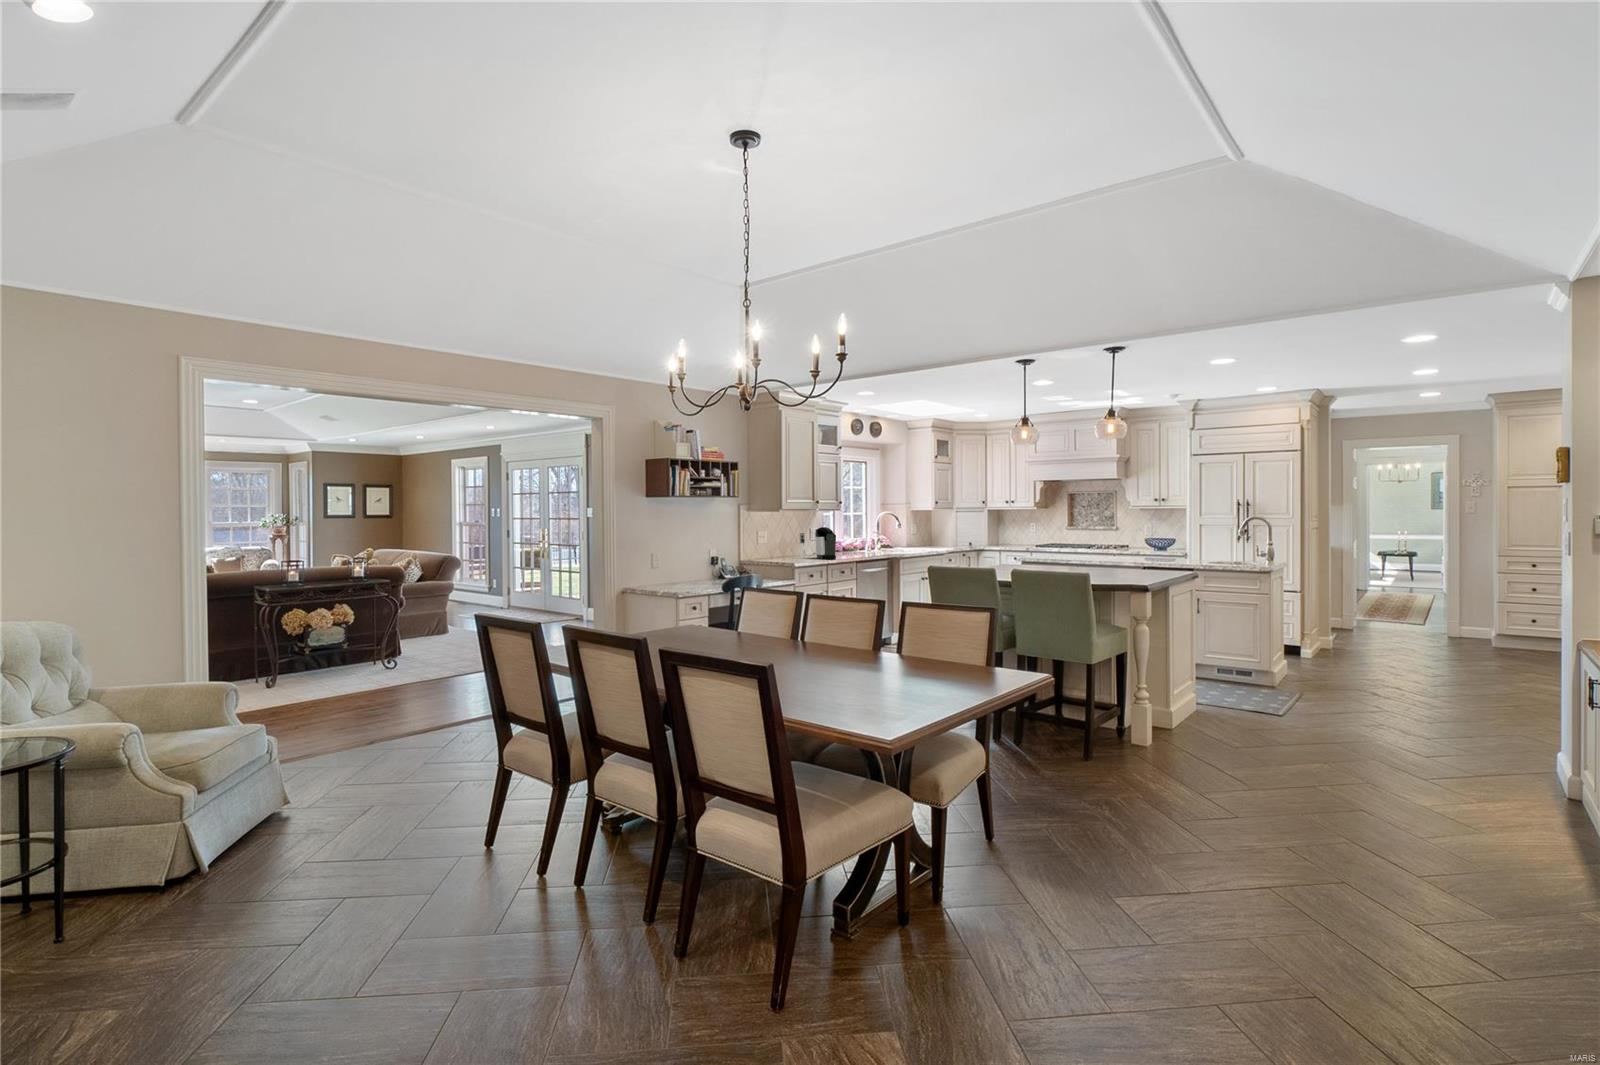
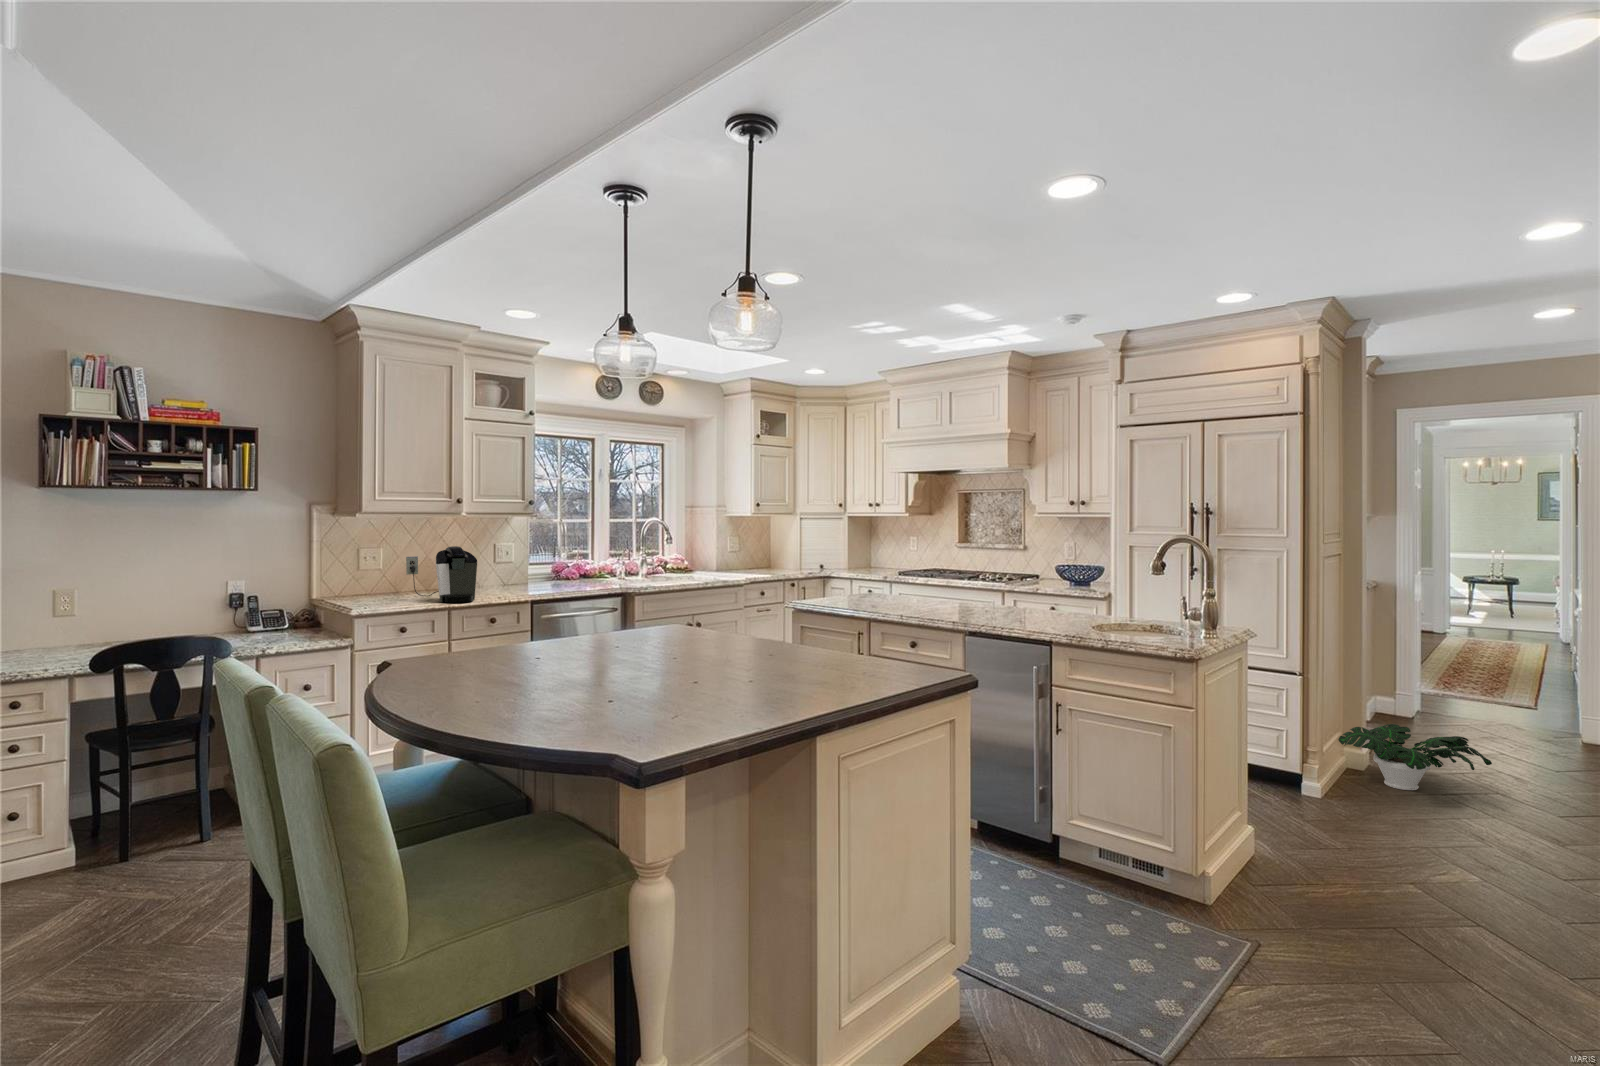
potted plant: none [1319,621,1400,653] -> present [1338,724,1492,790]

